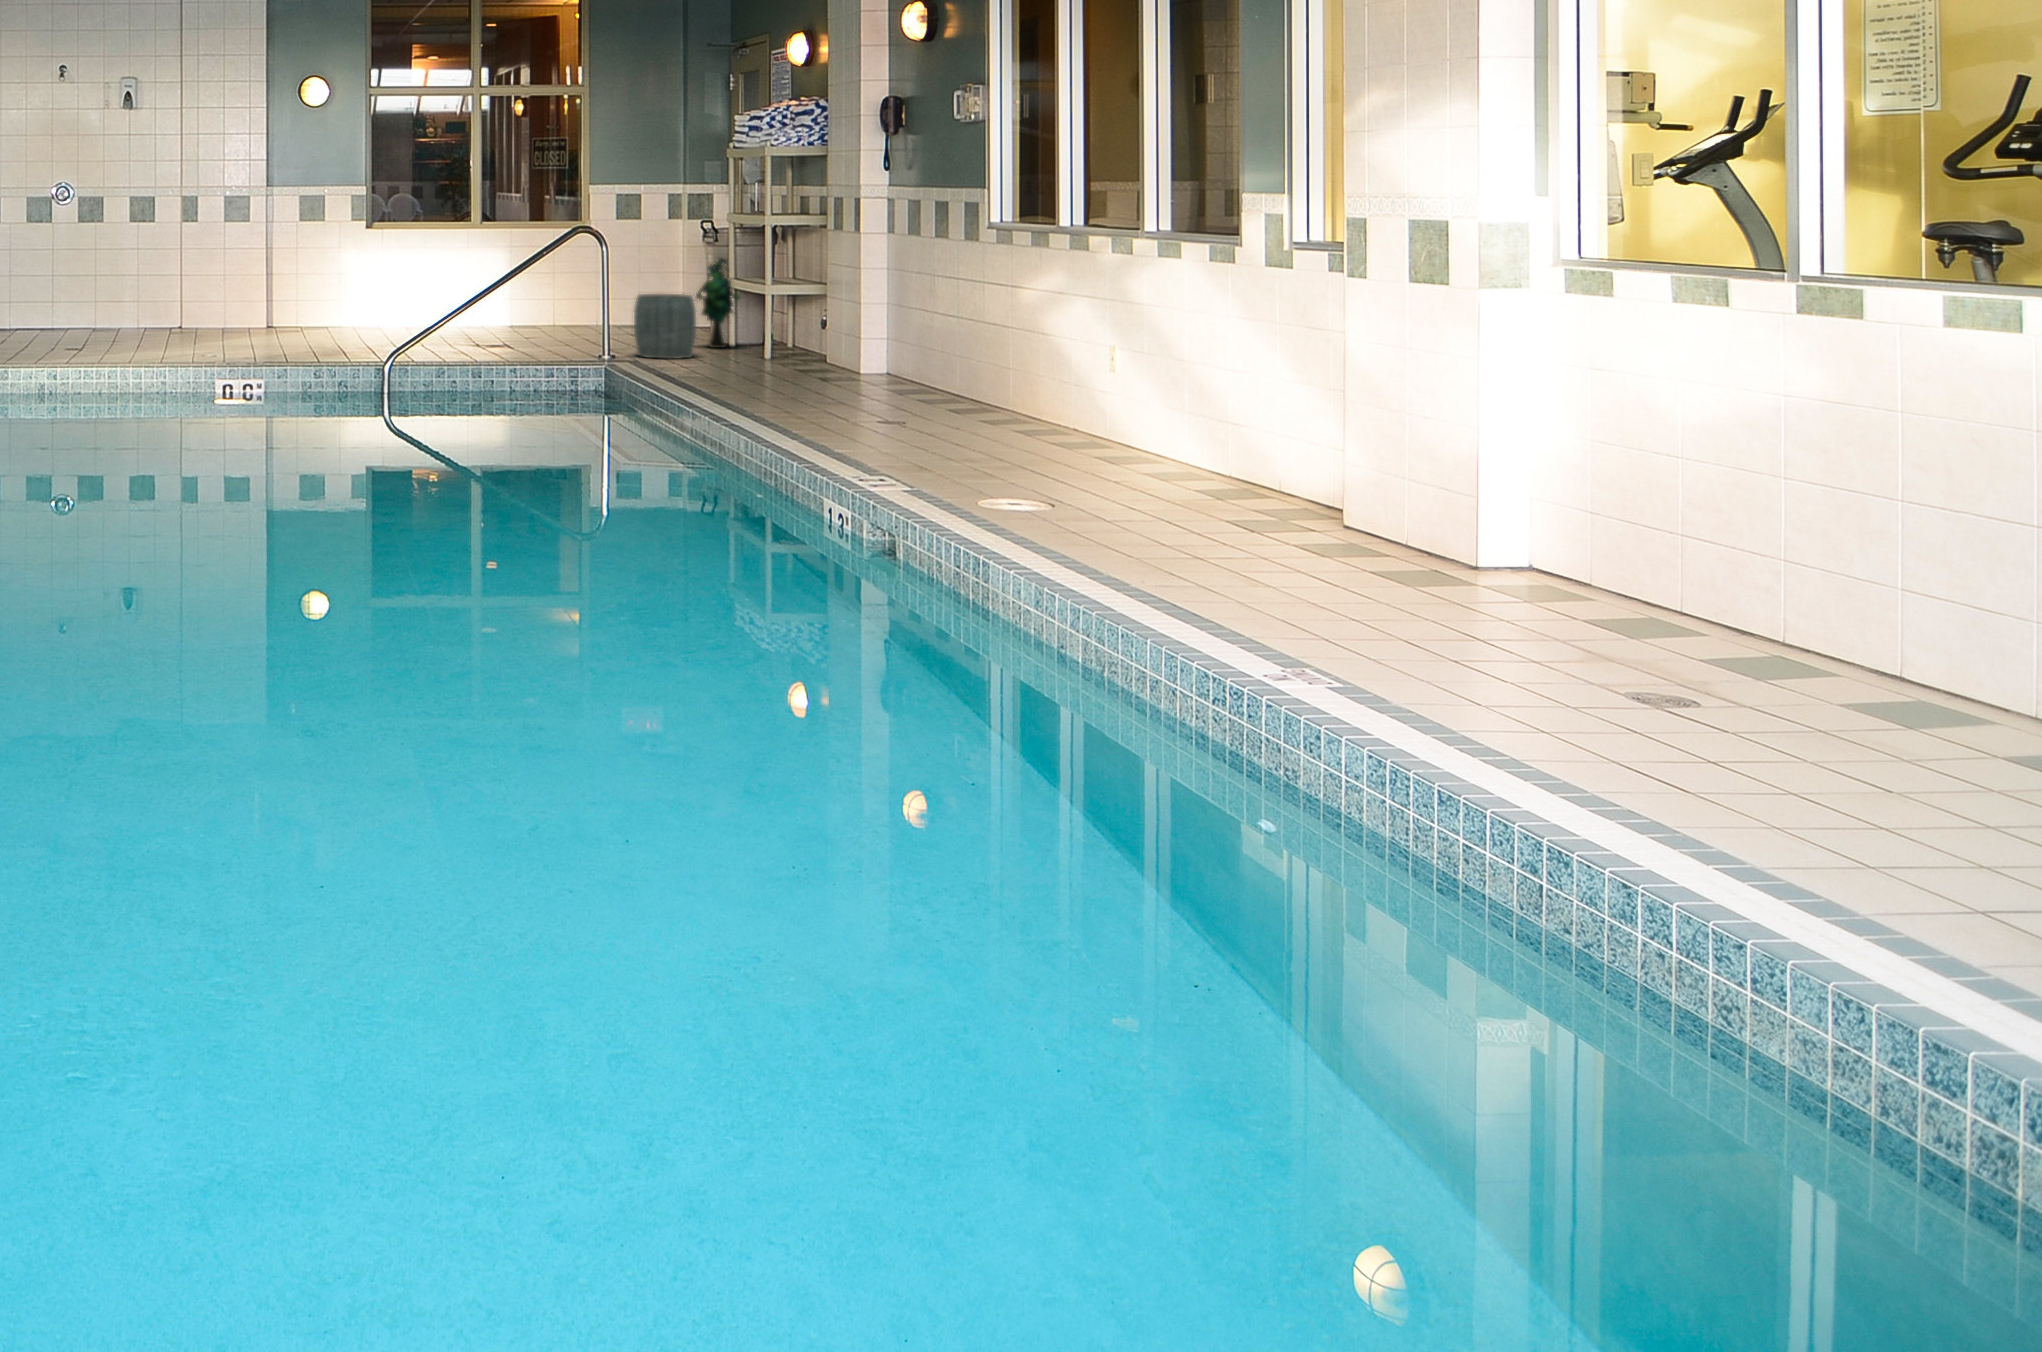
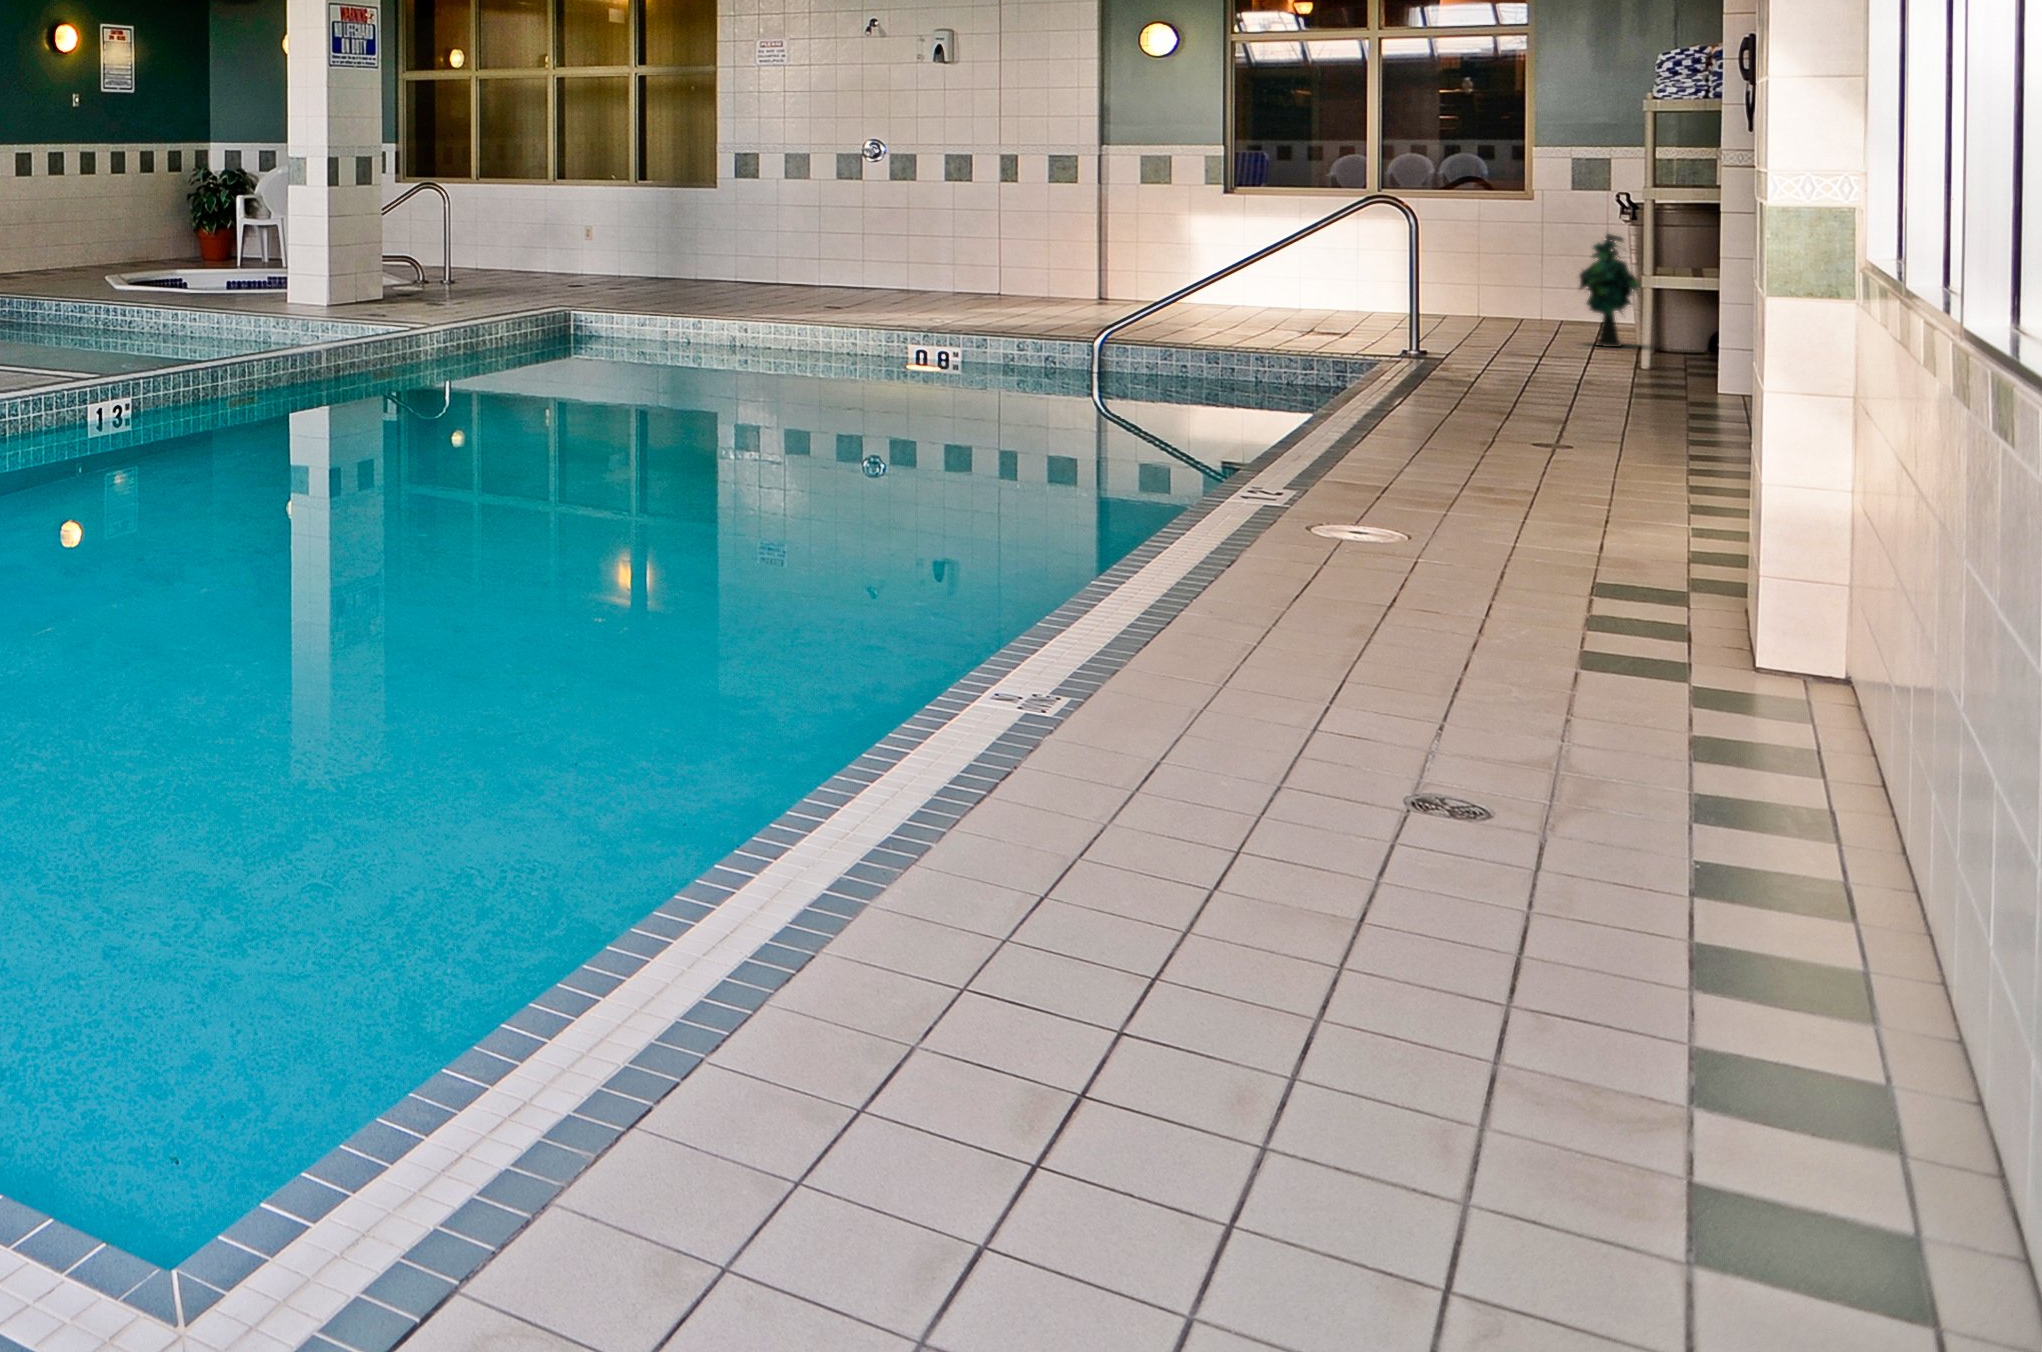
woven basket: present [634,294,696,359] -> none [1451,275,1539,354]

